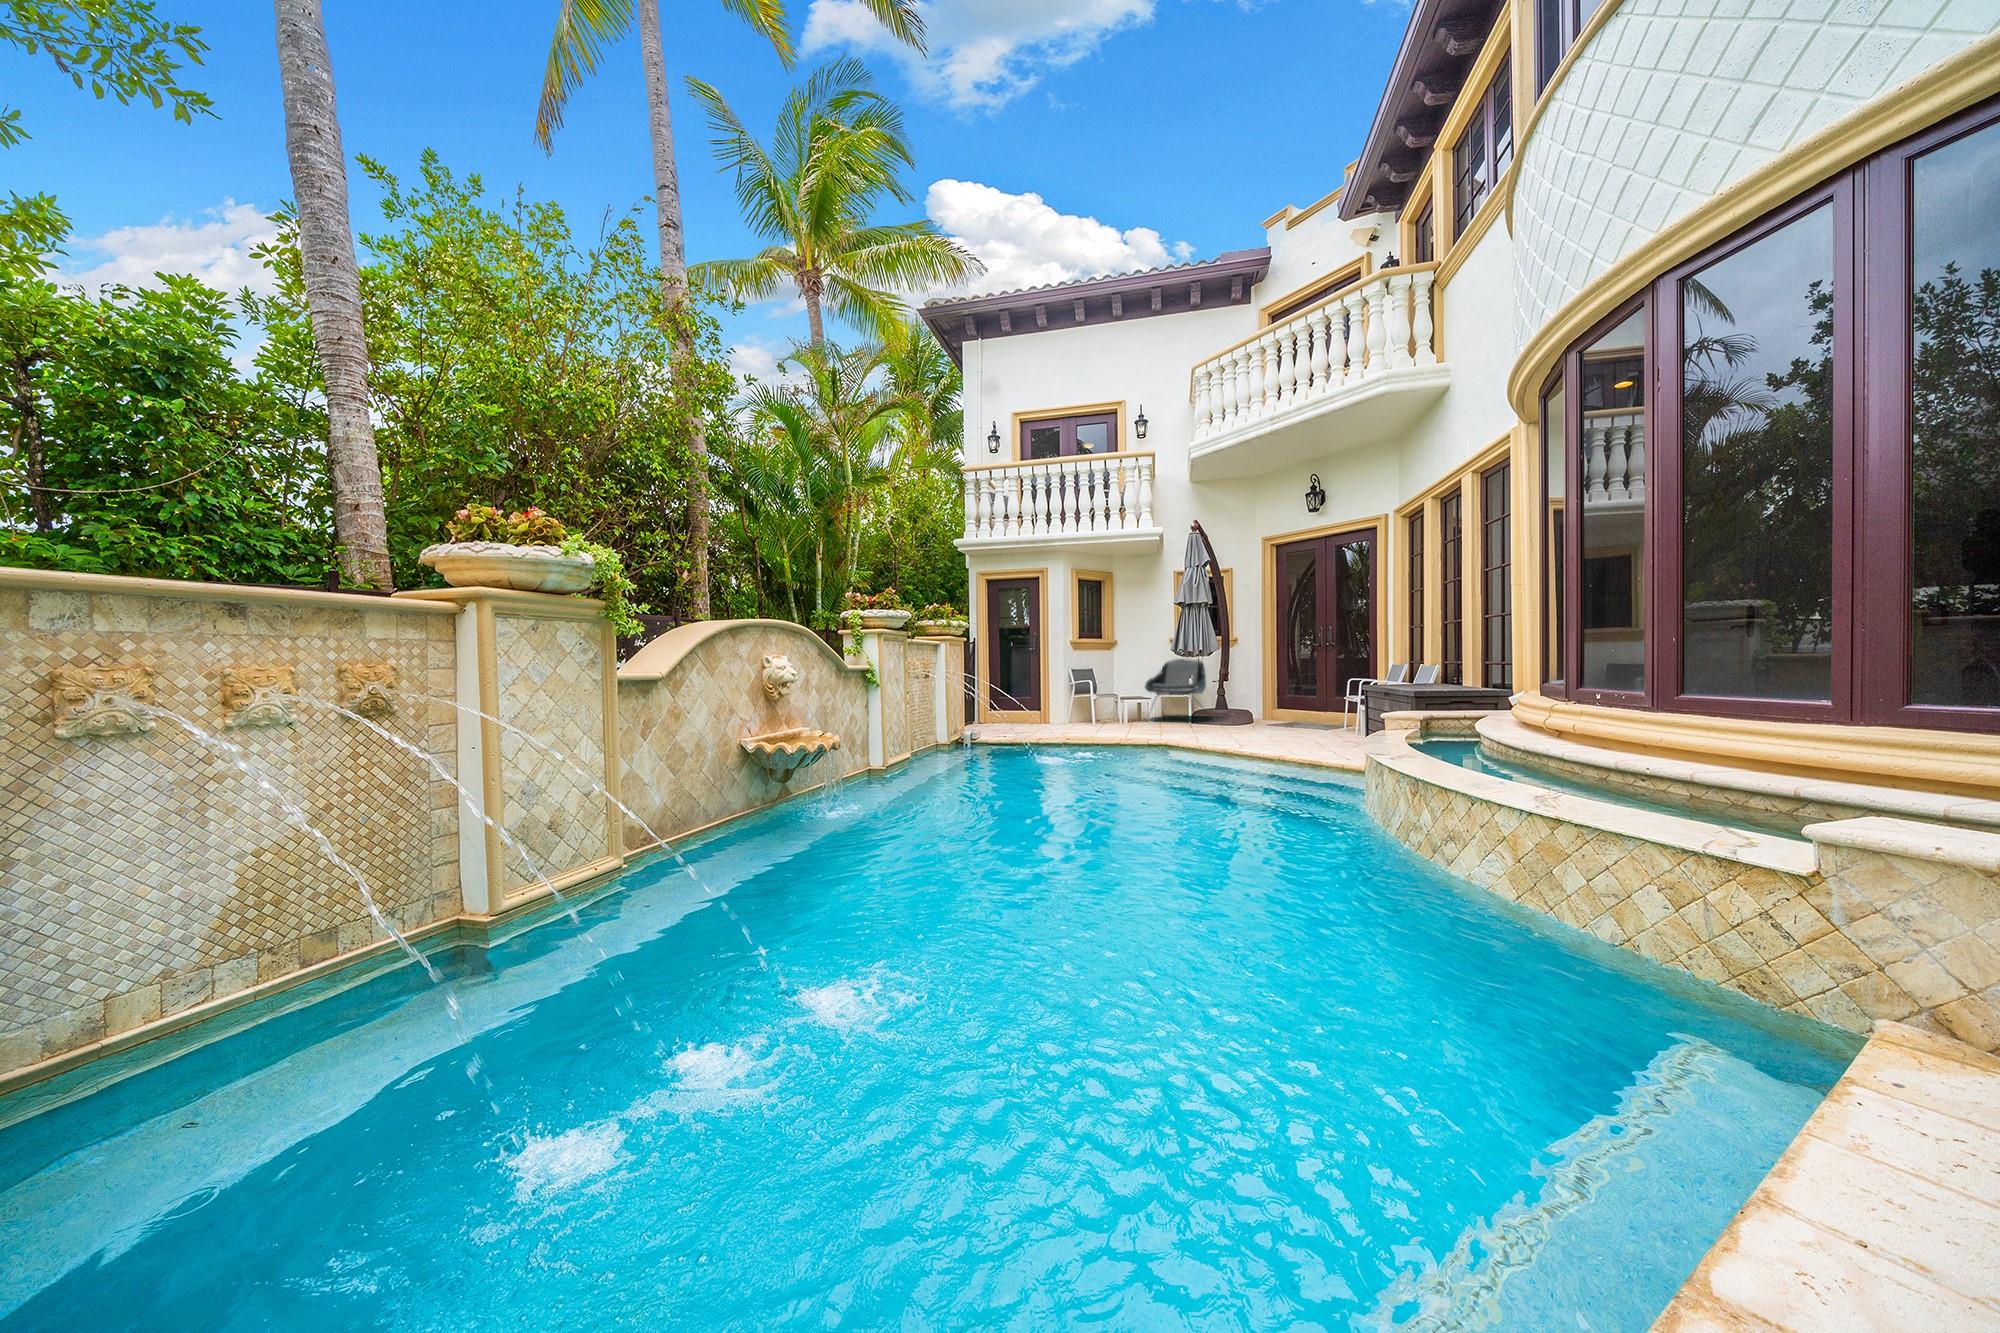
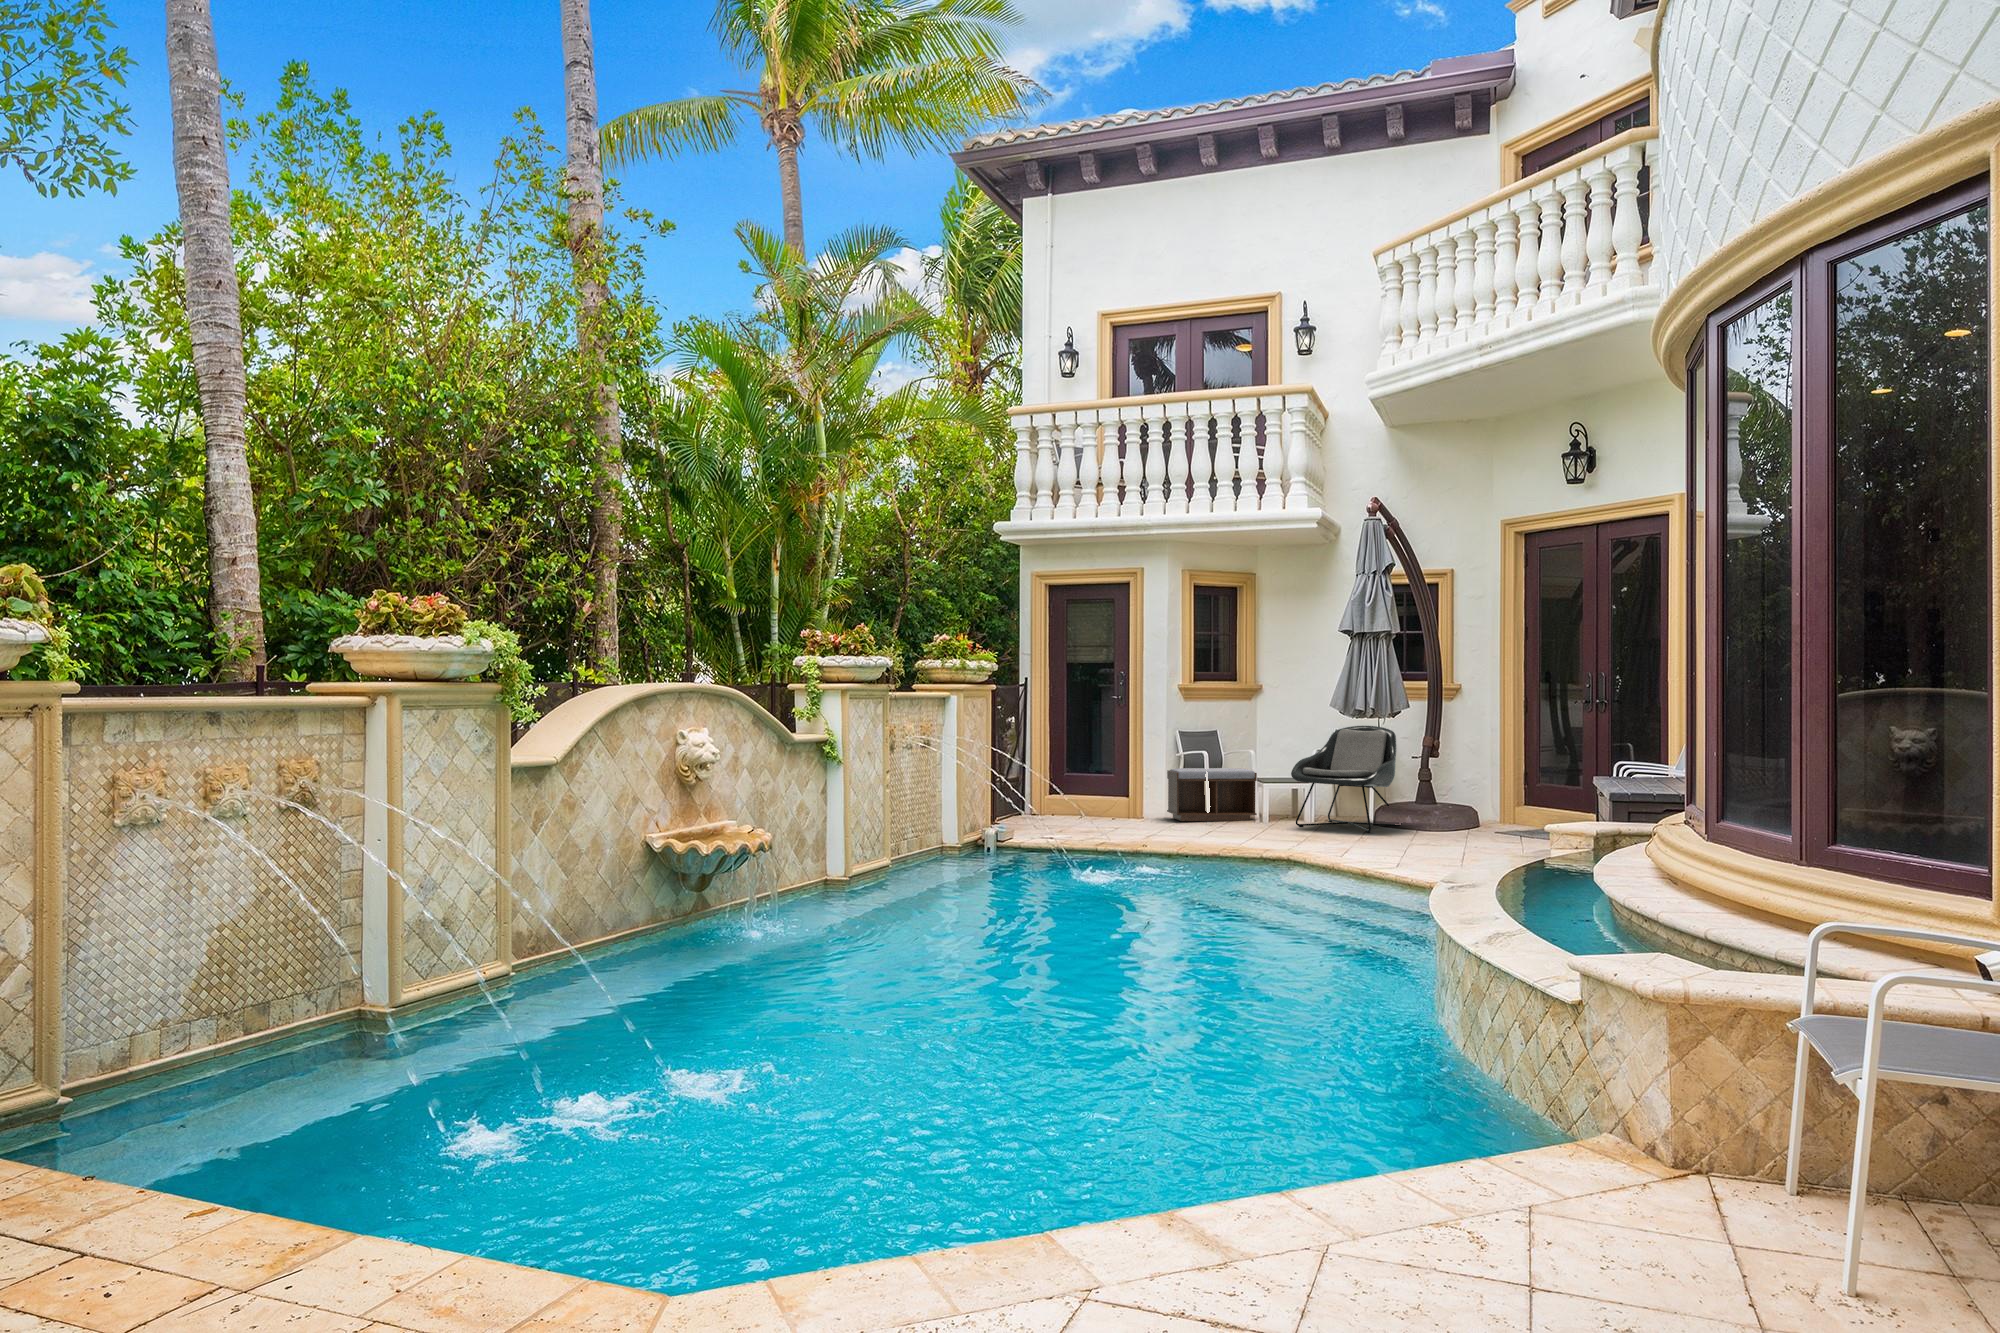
bench: none [1065,687,1119,719] -> present [1167,768,1257,821]

